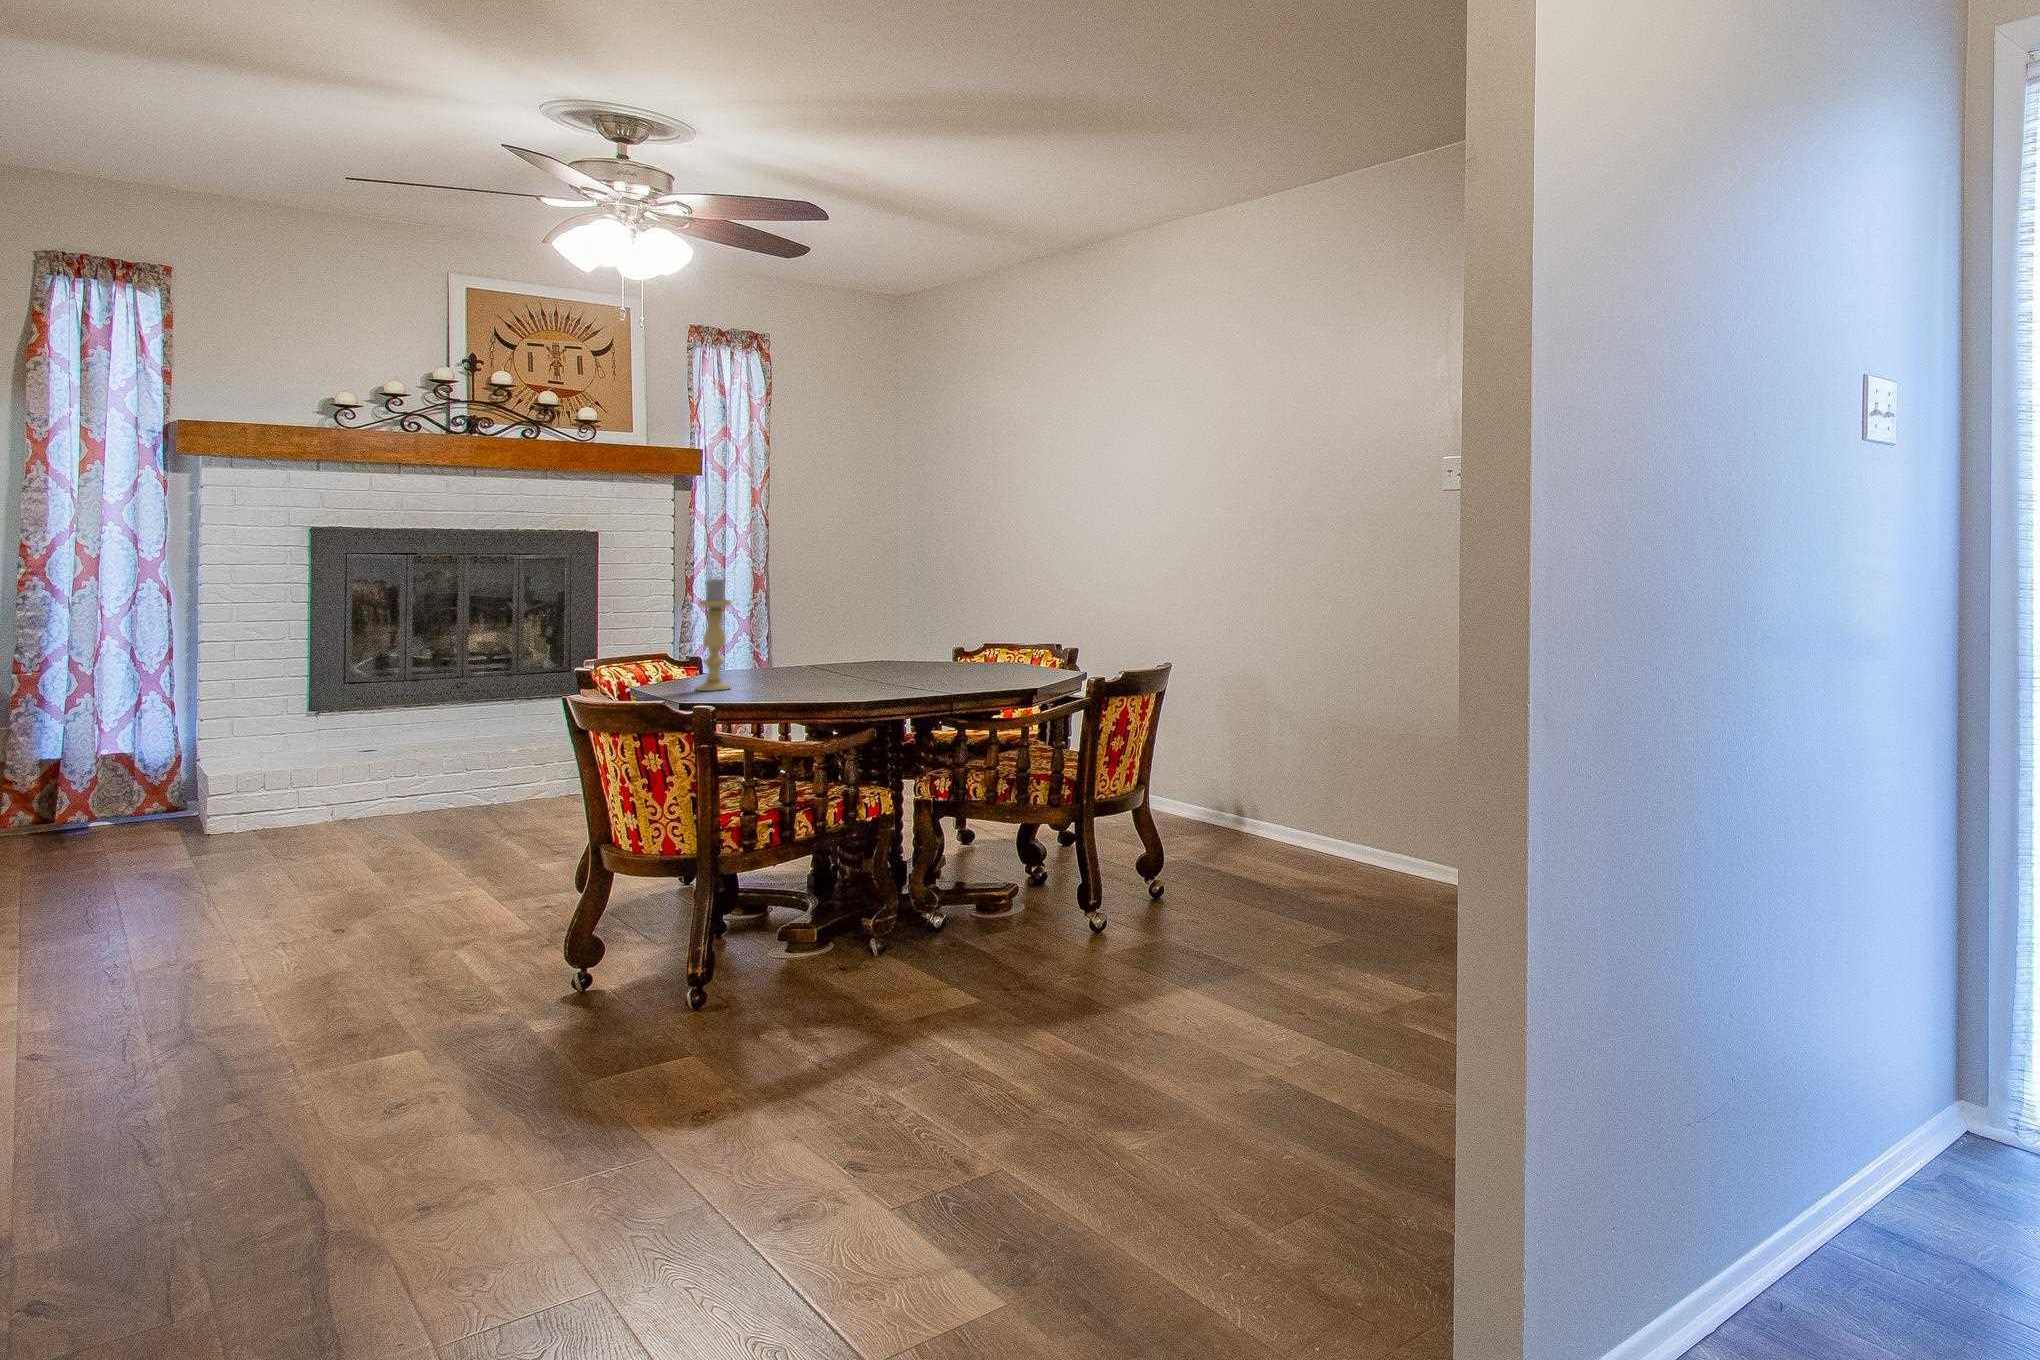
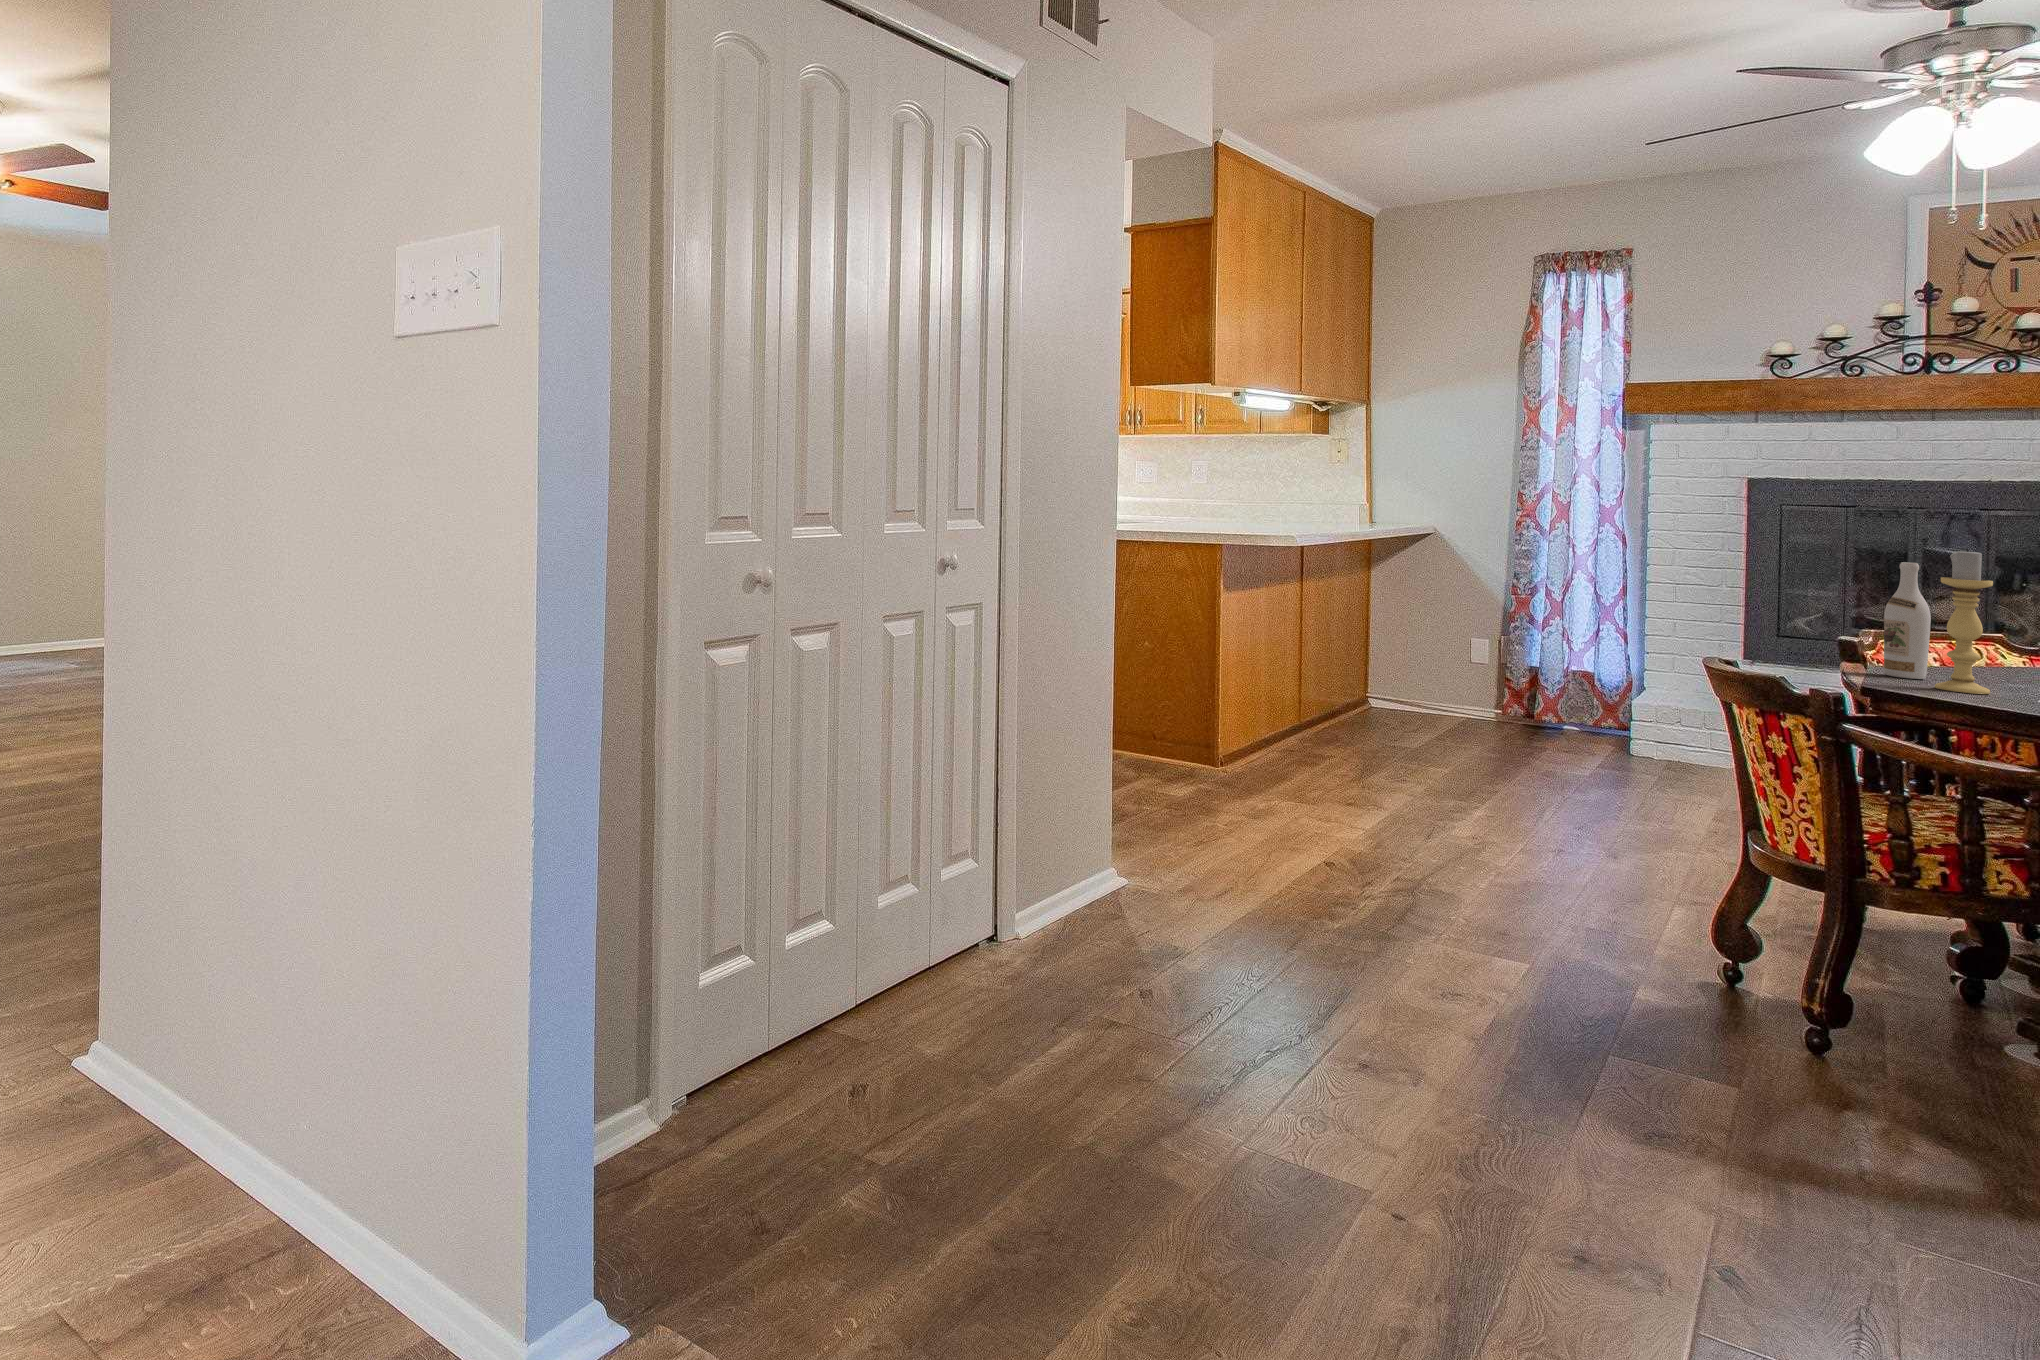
wine bottle: none [640,591,672,688] -> present [1884,562,1931,679]

